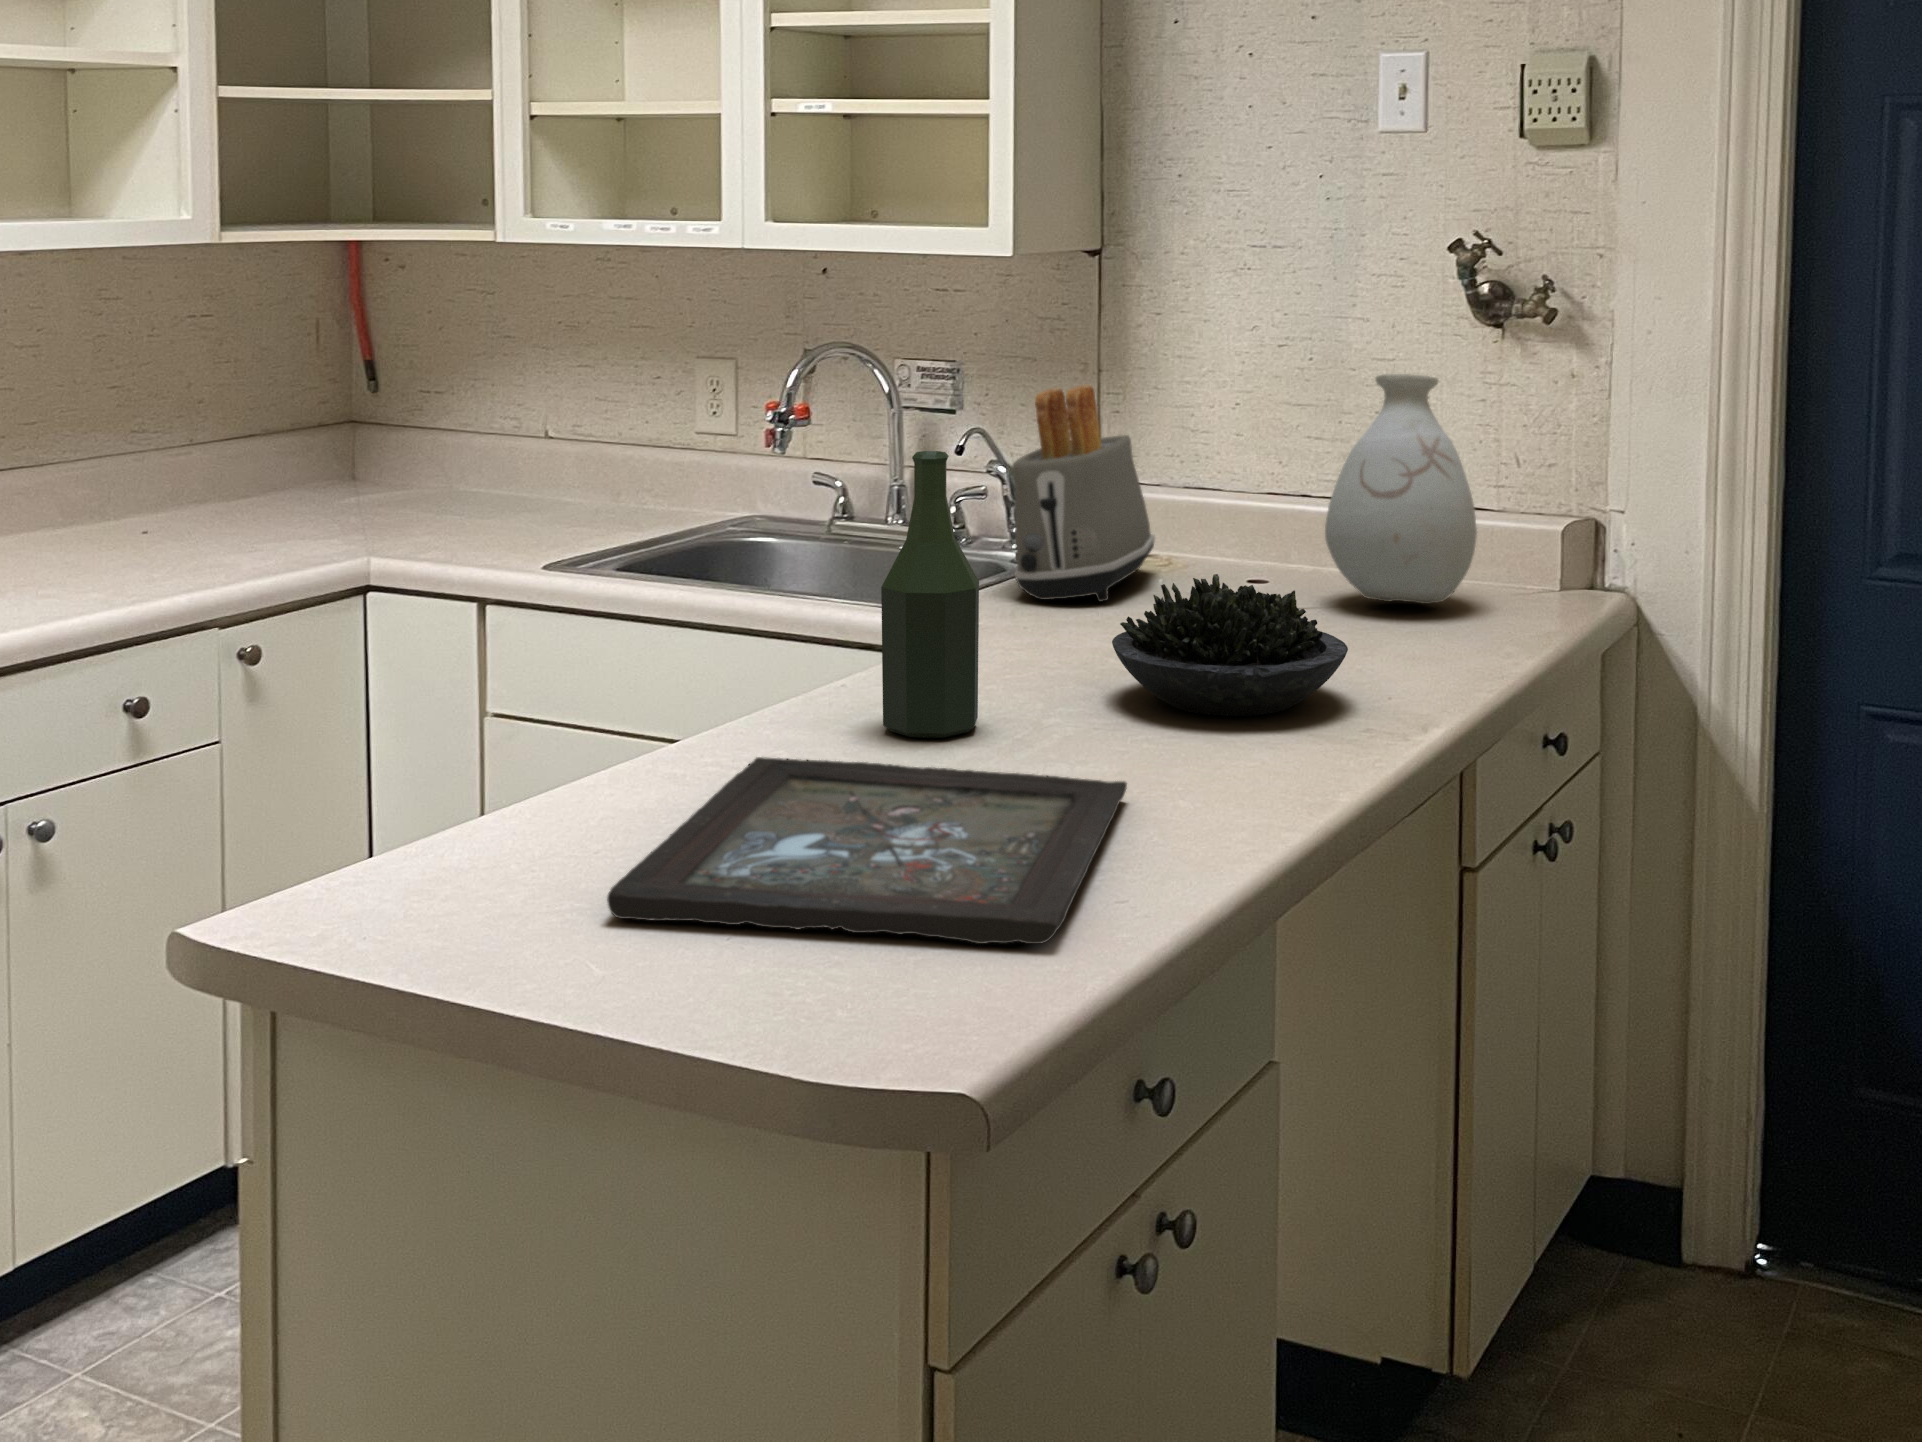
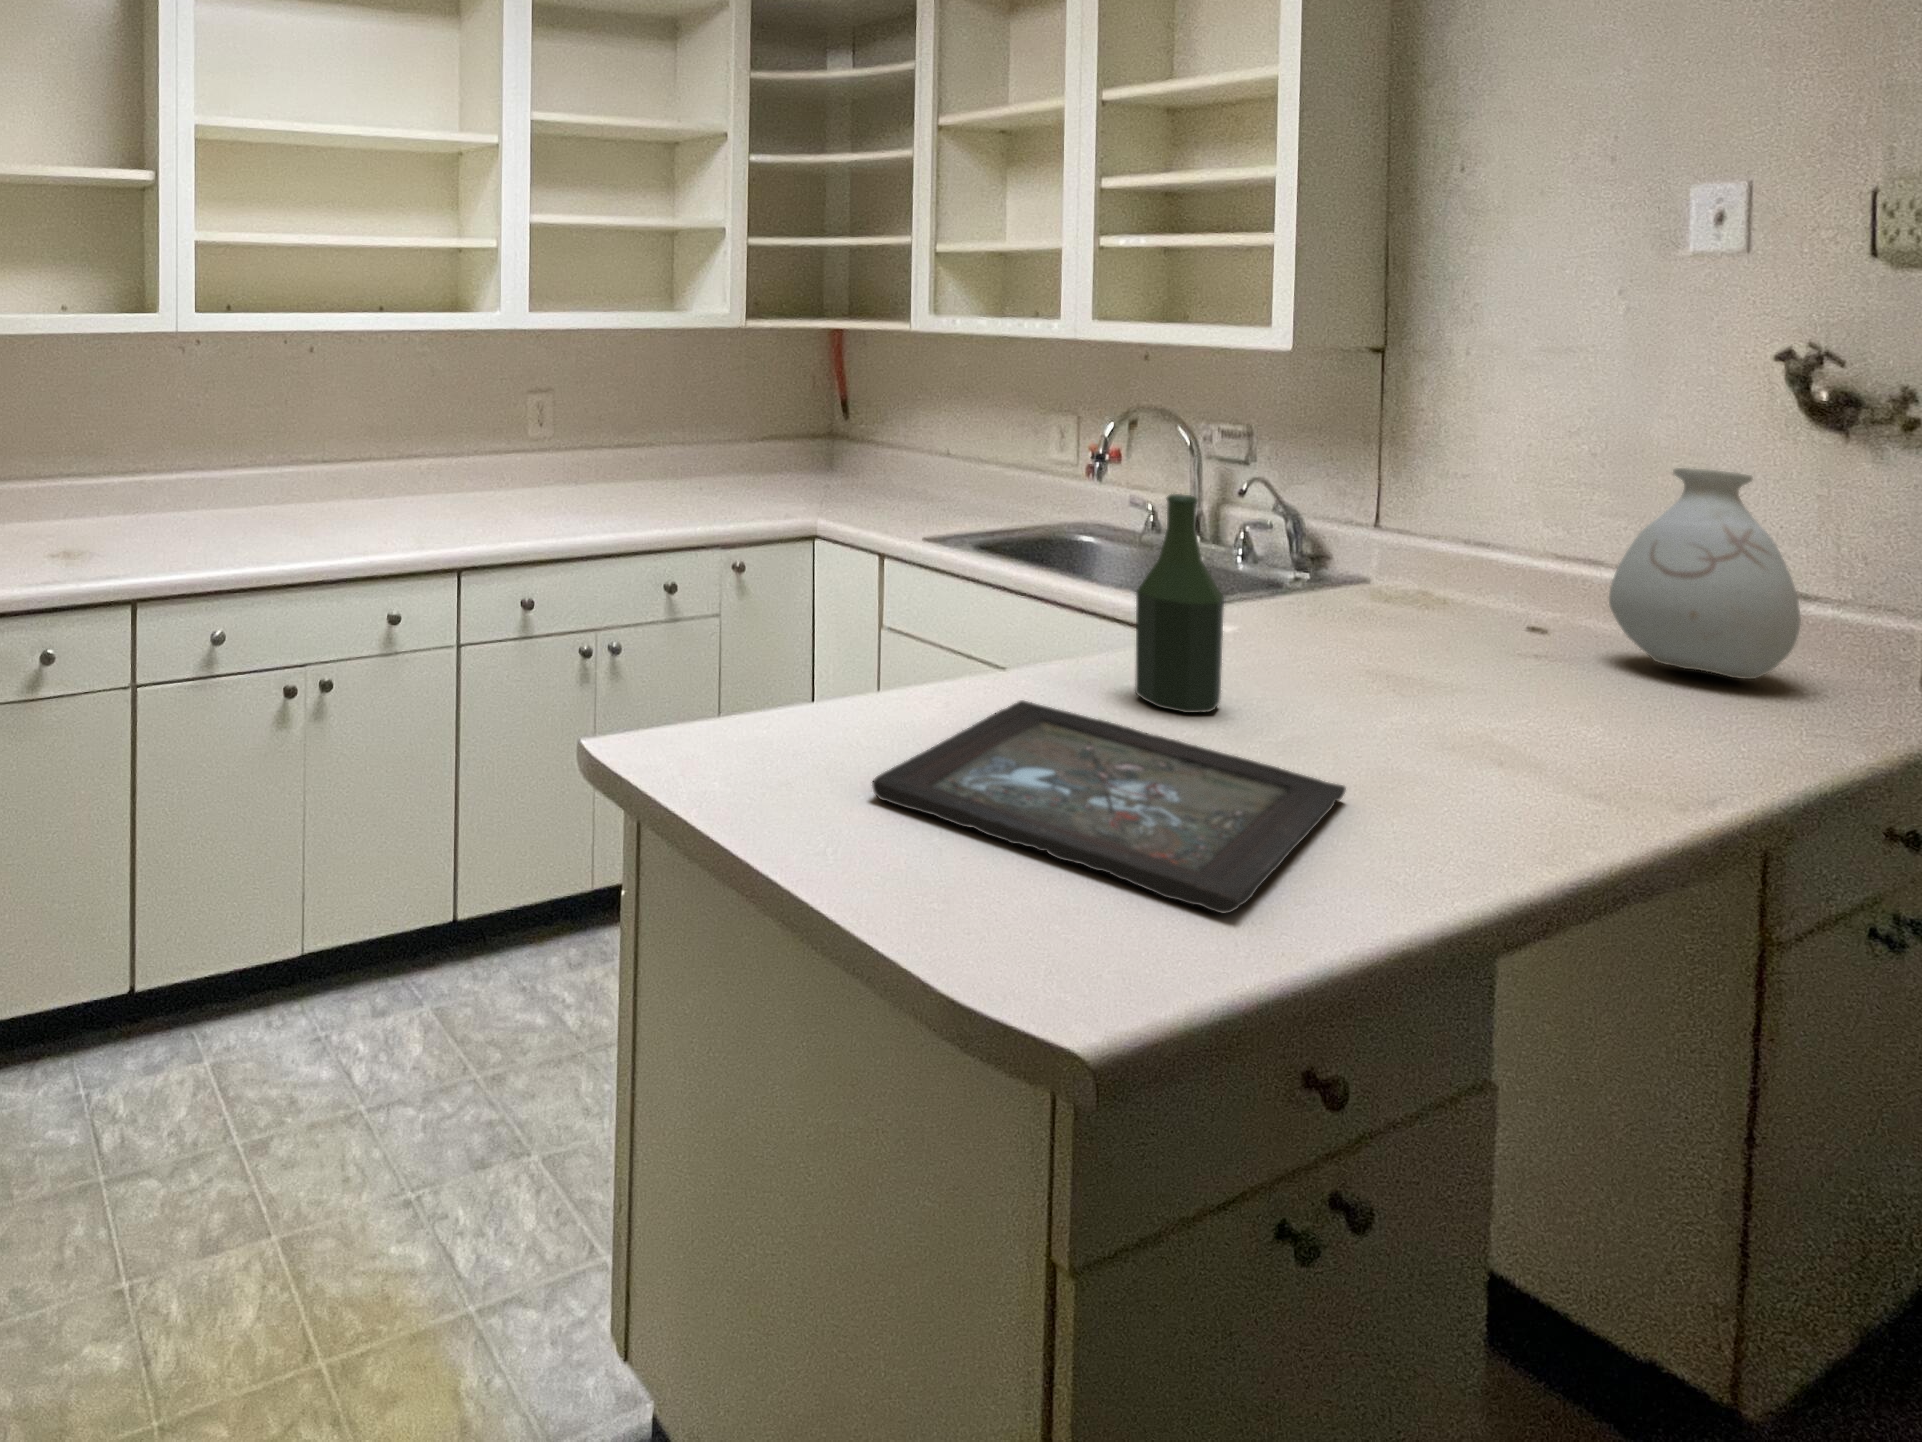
toaster: present [1012,384,1155,602] -> none [1284,453,1427,625]
succulent plant: present [1112,574,1348,716] -> none [1355,623,1616,752]

